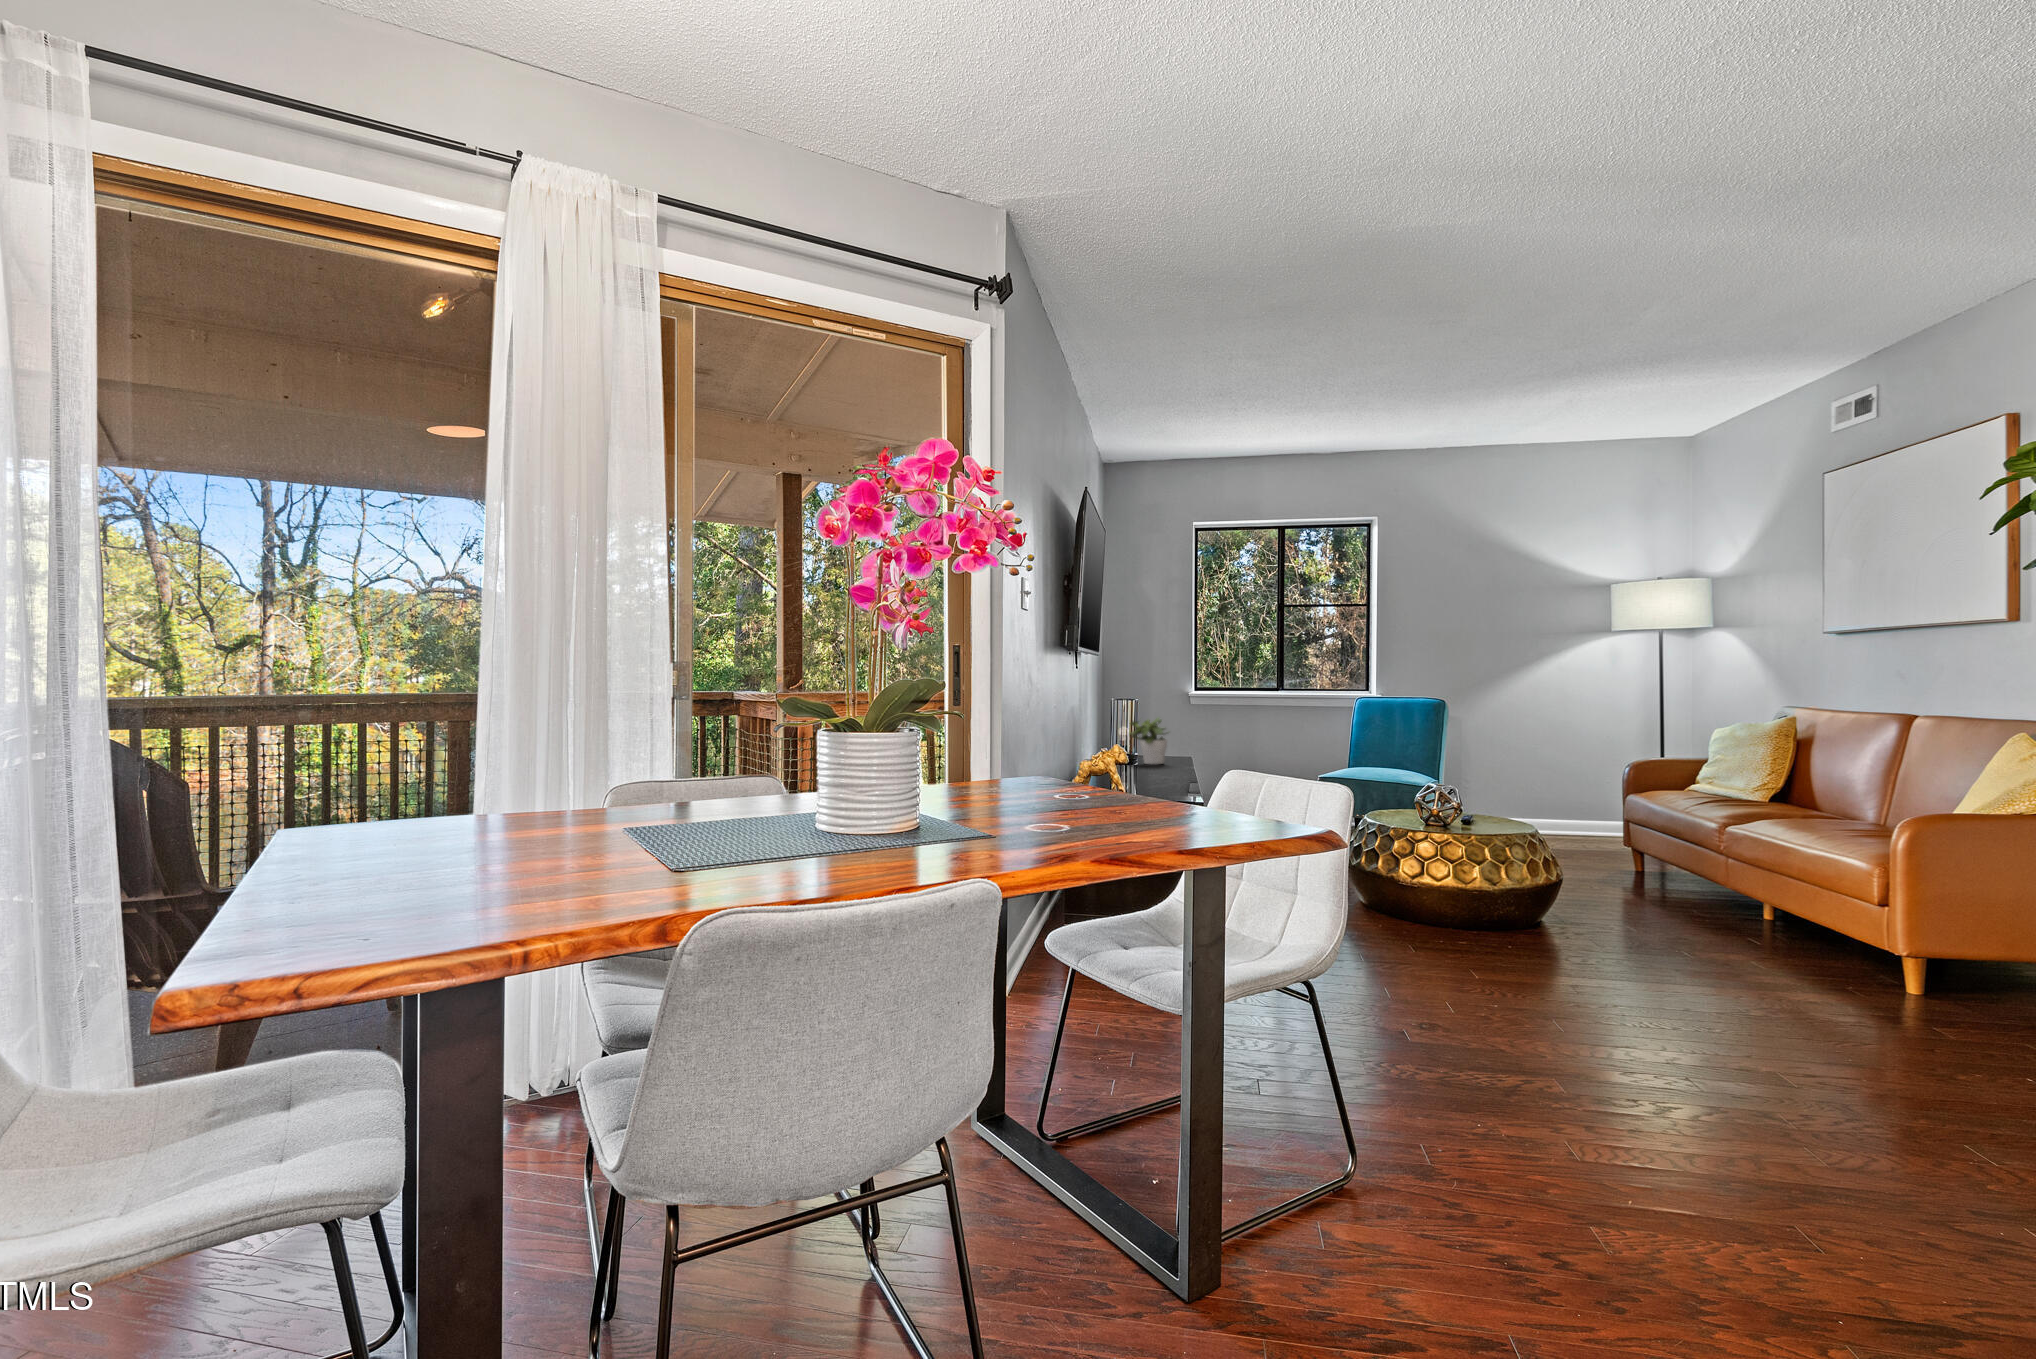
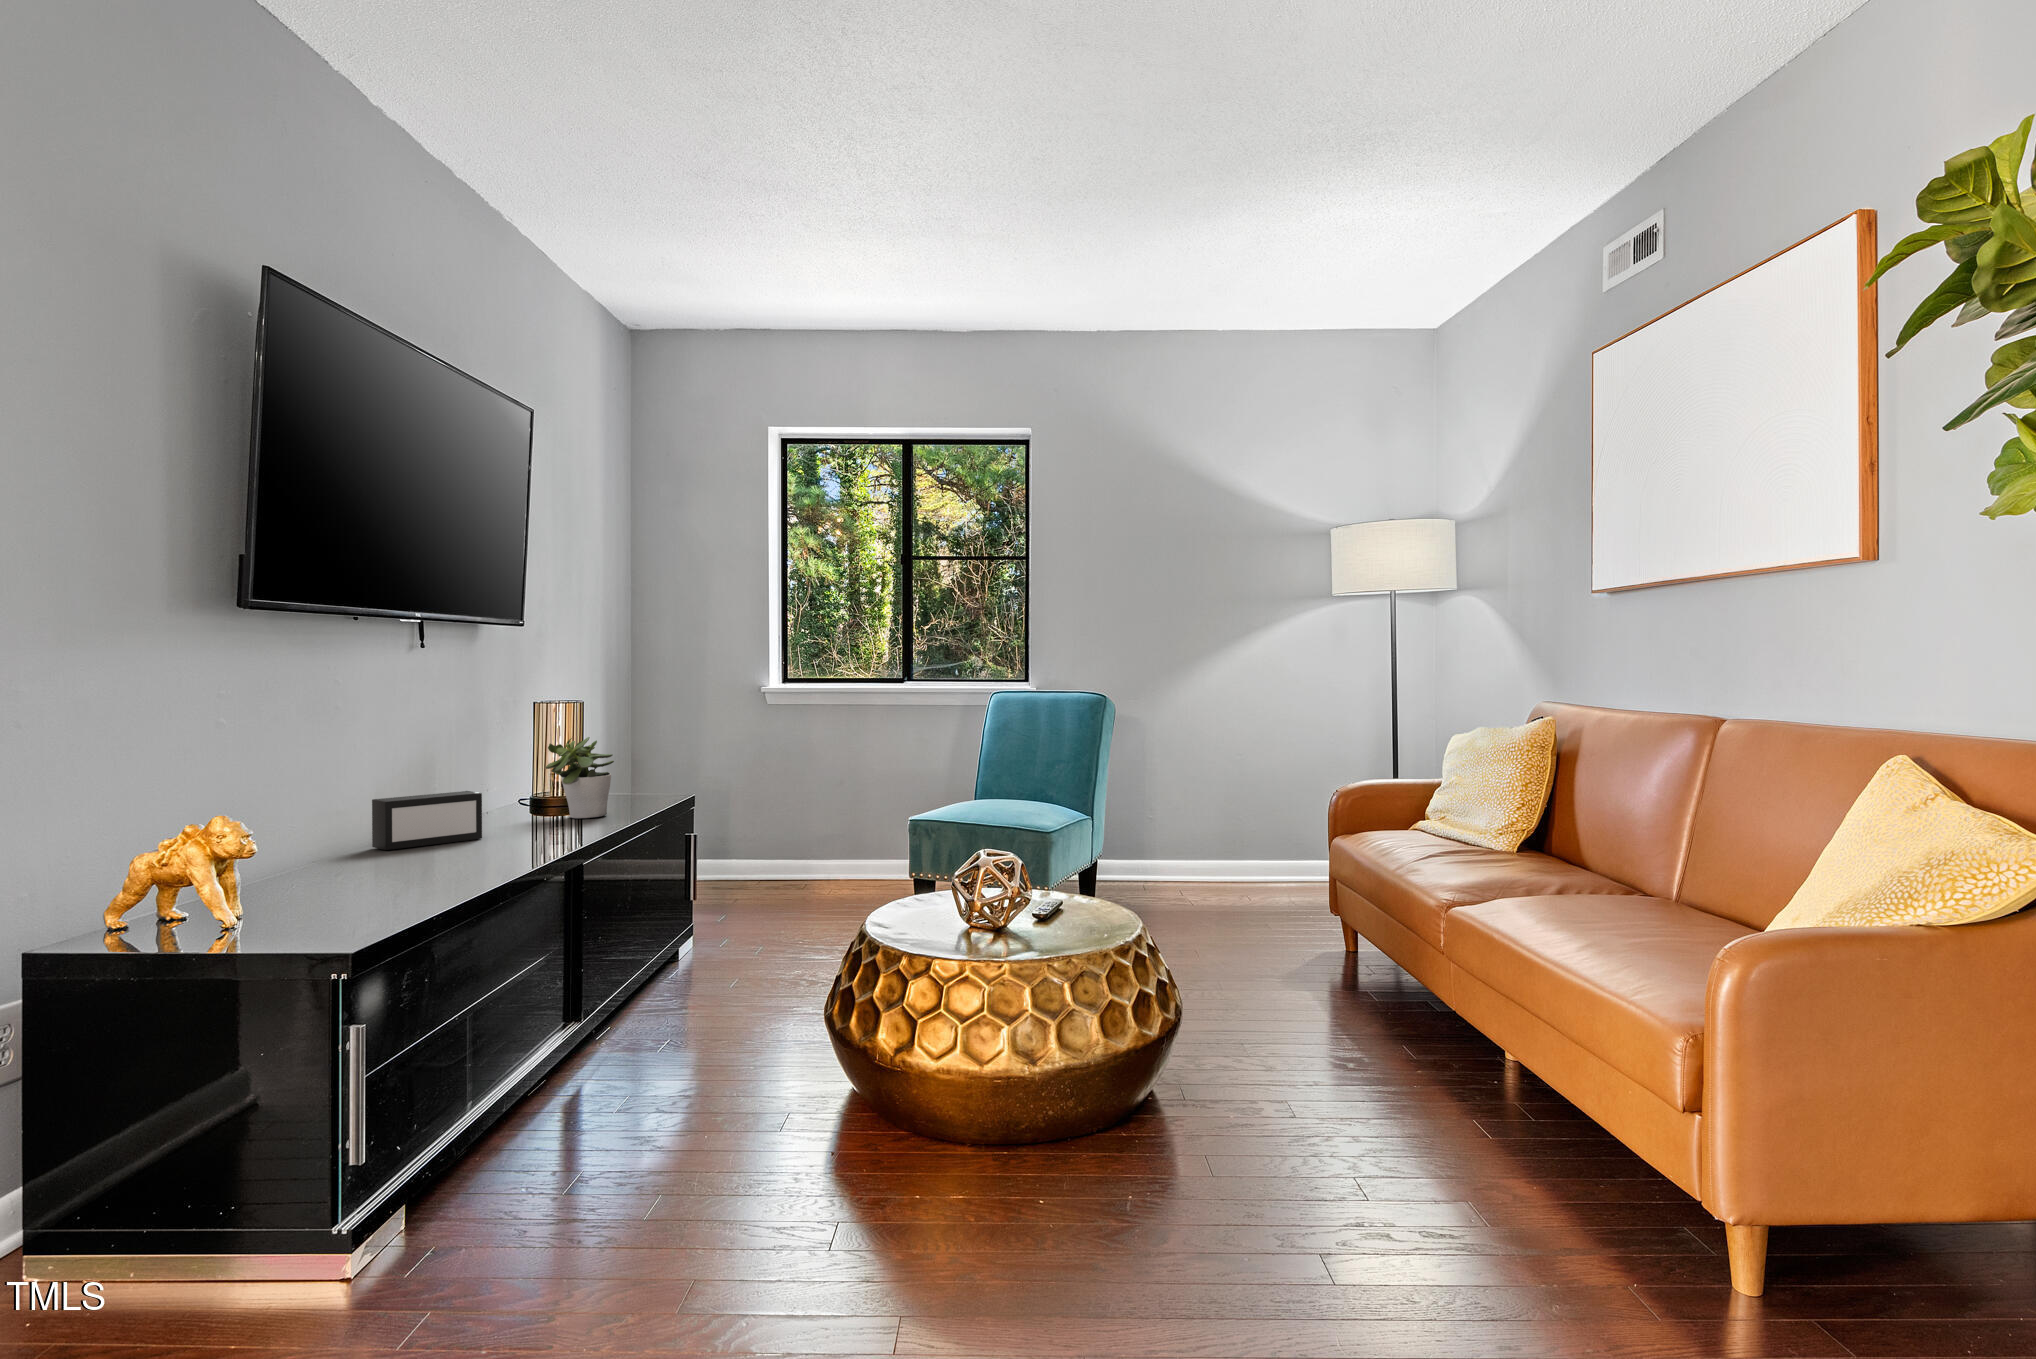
speaker: none [1077,744,1125,773] -> present [372,791,482,850]

